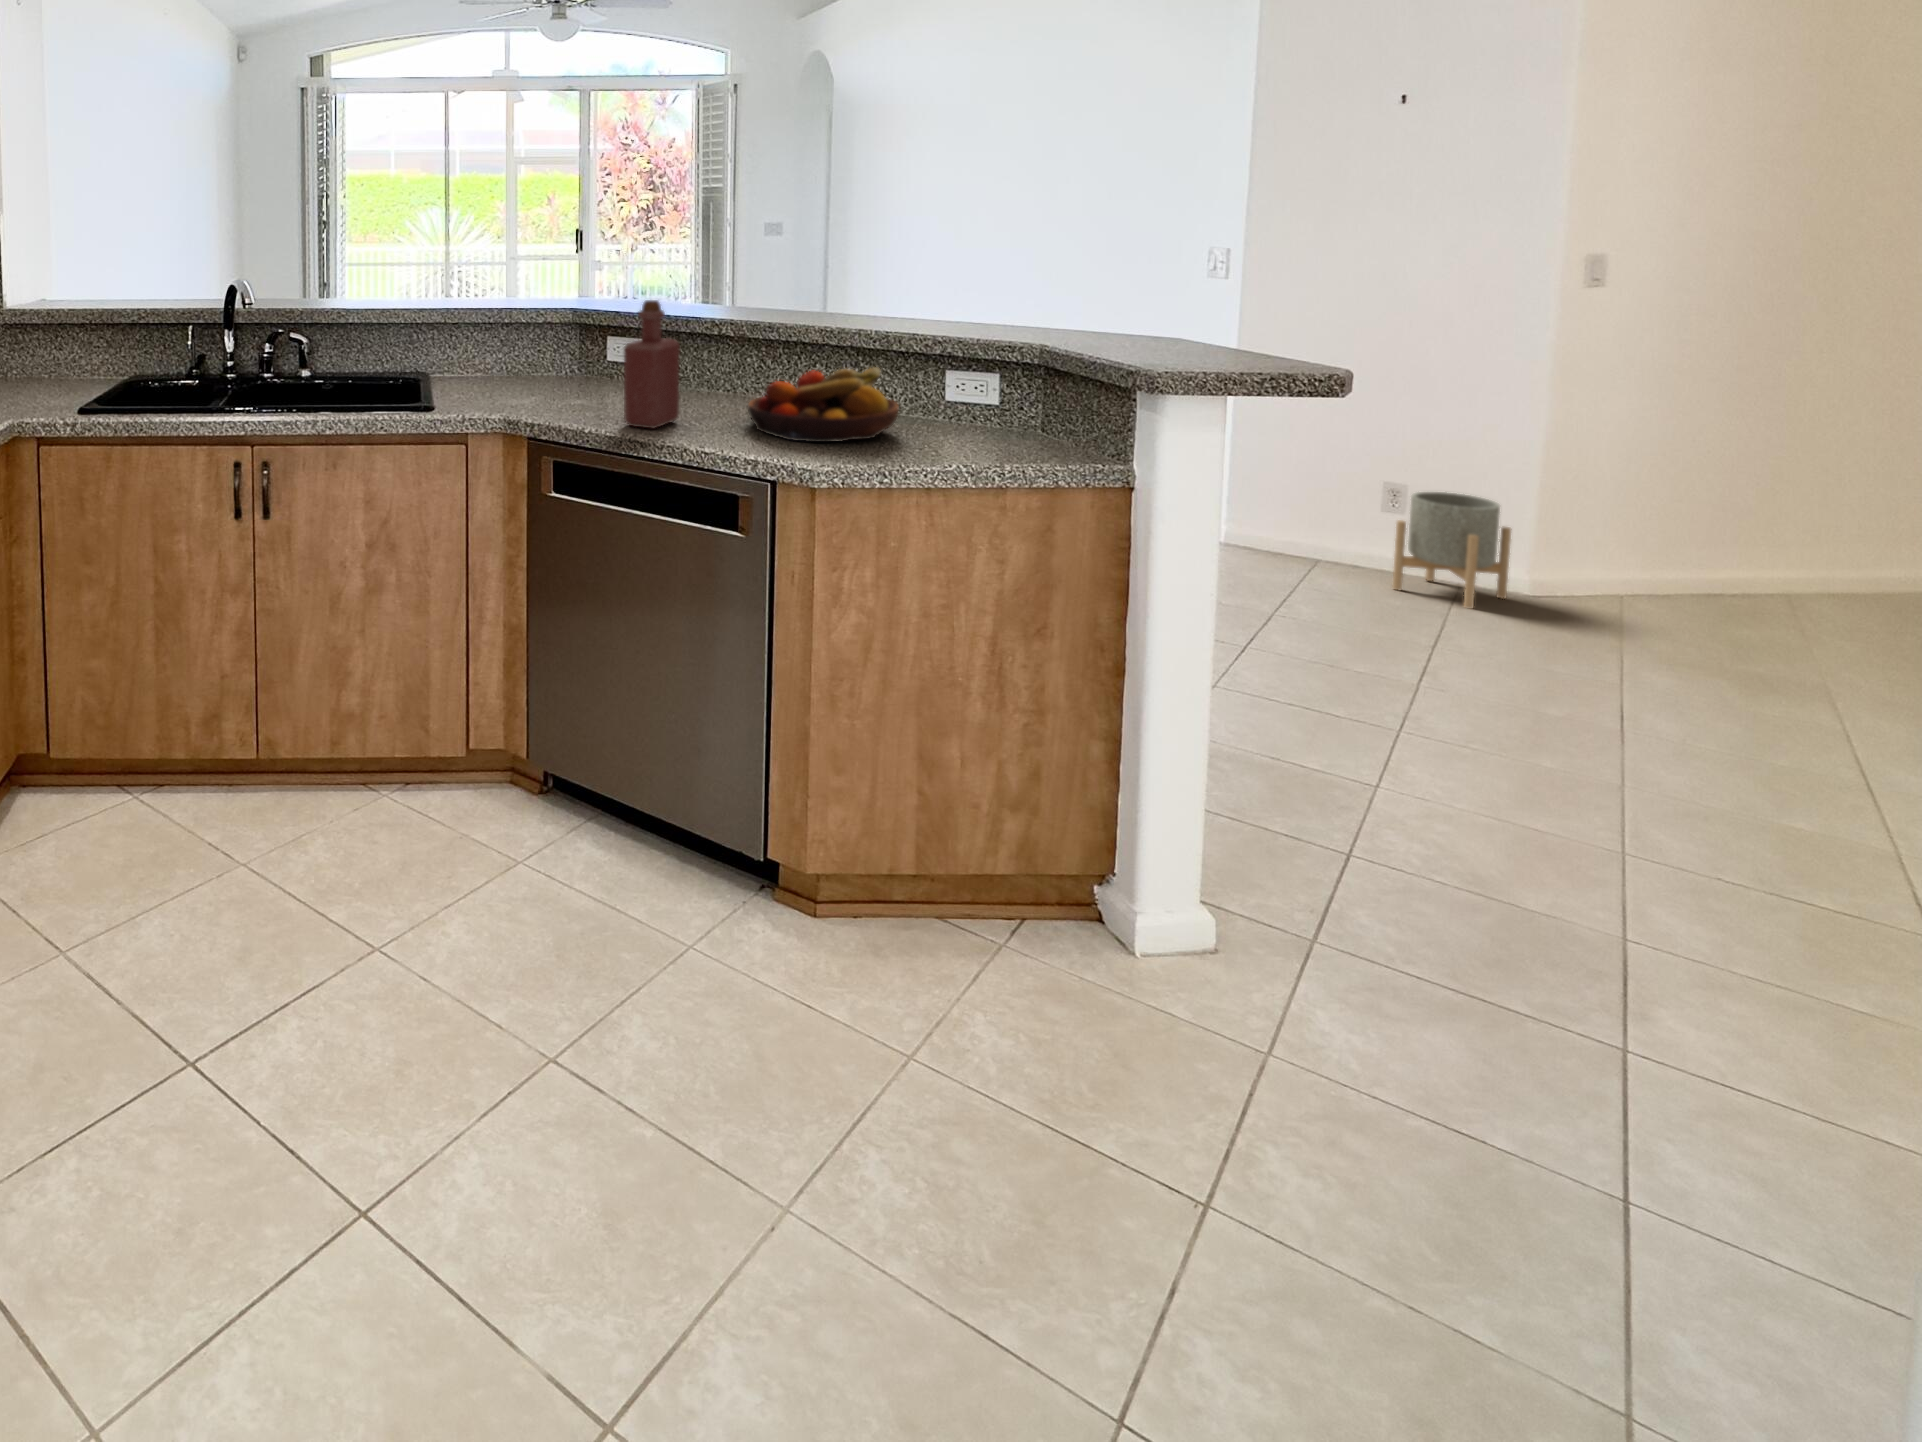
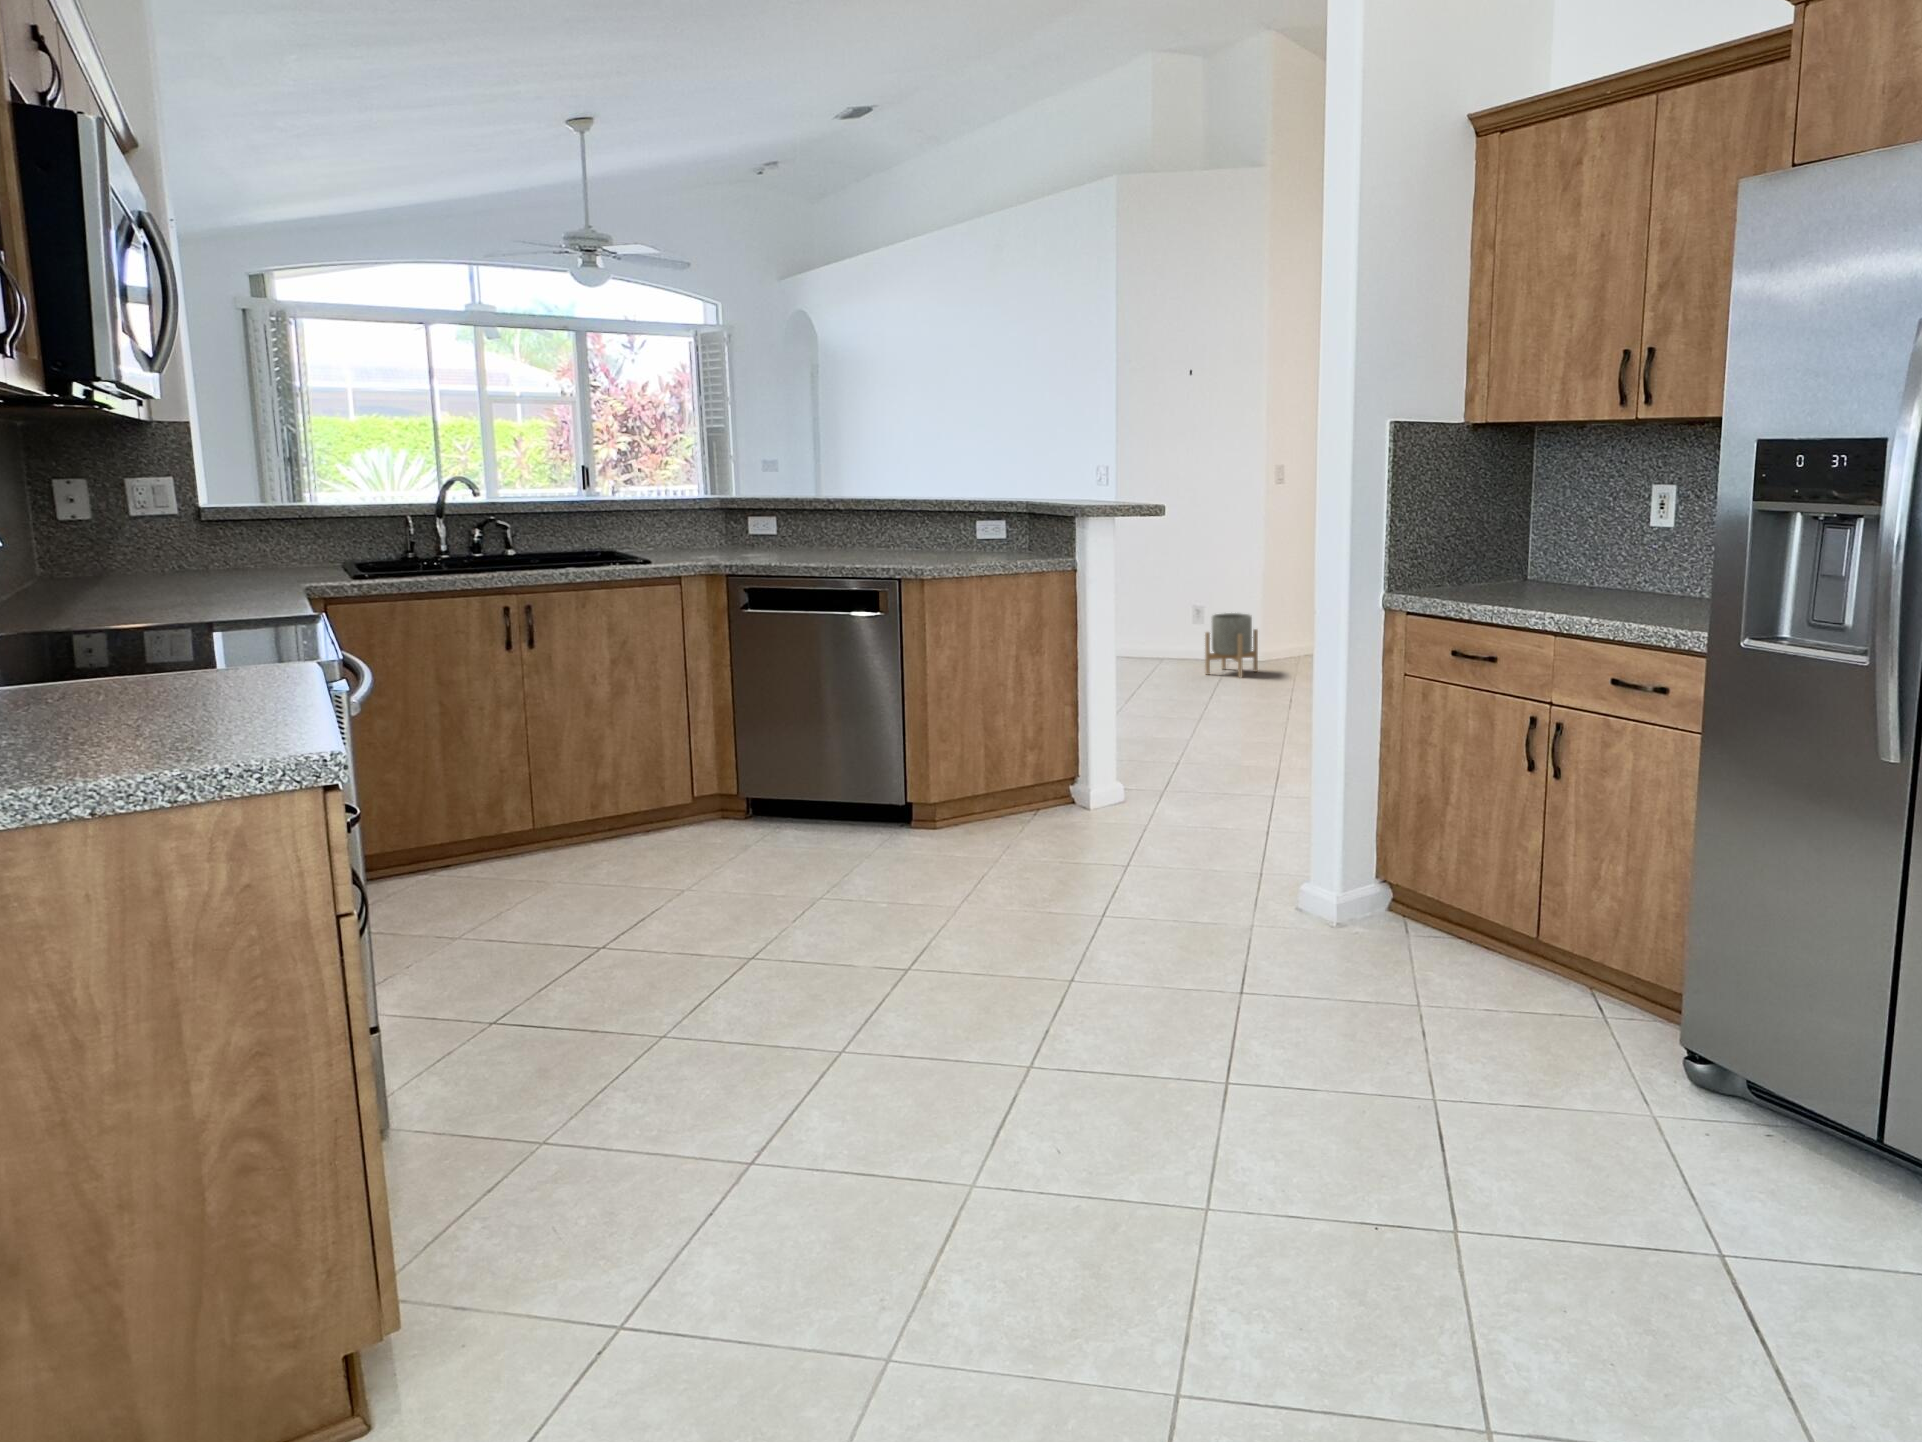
bottle: present [624,300,680,428] -> none [792,480,826,560]
fruit bowl: present [748,367,899,442] -> none [867,519,955,560]

